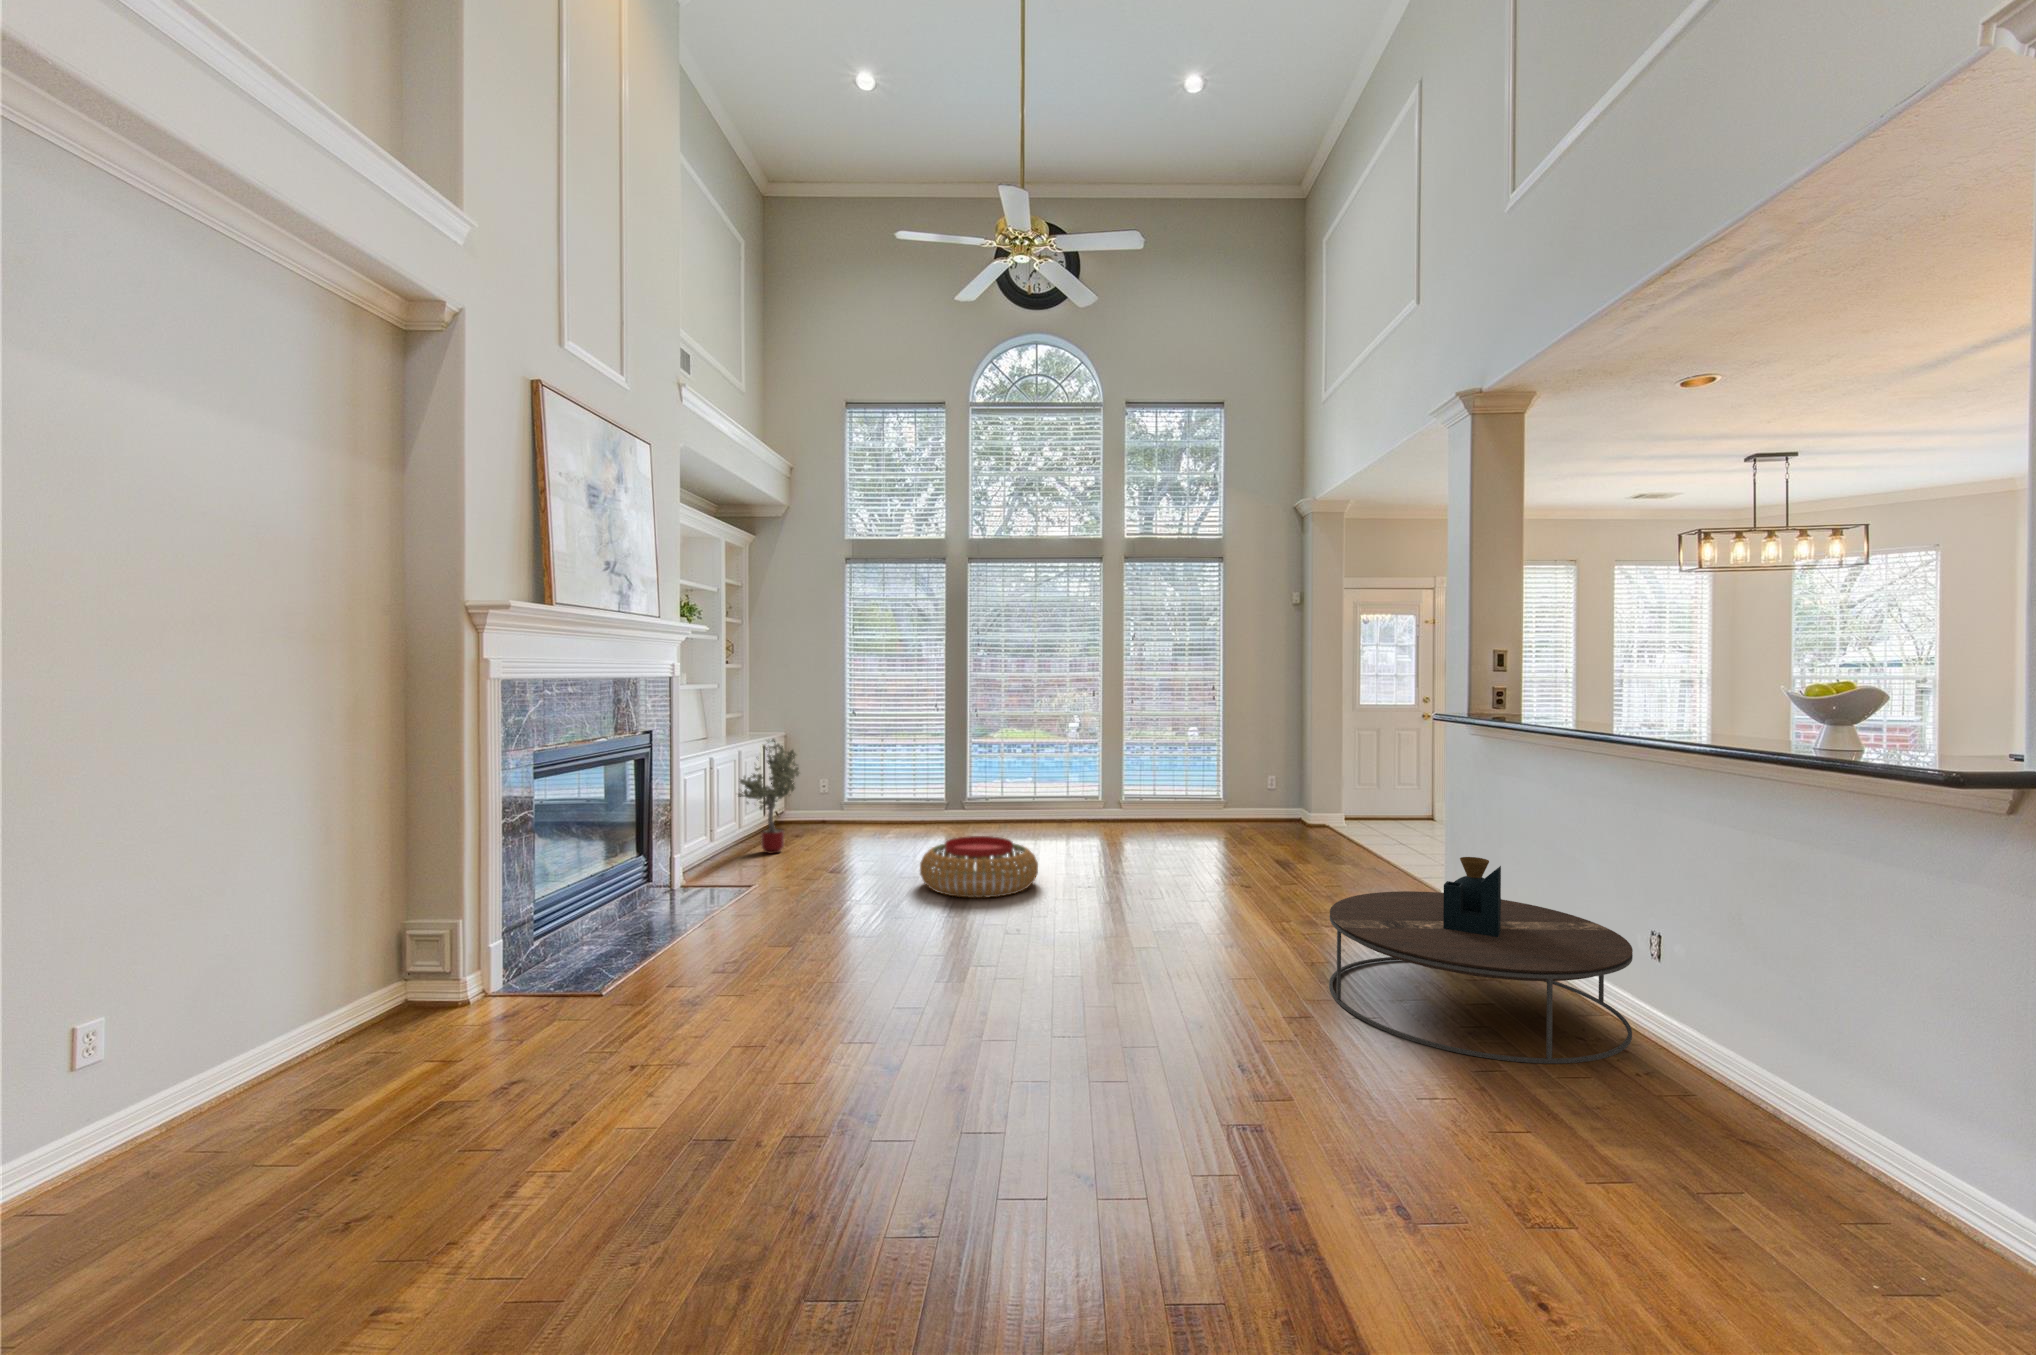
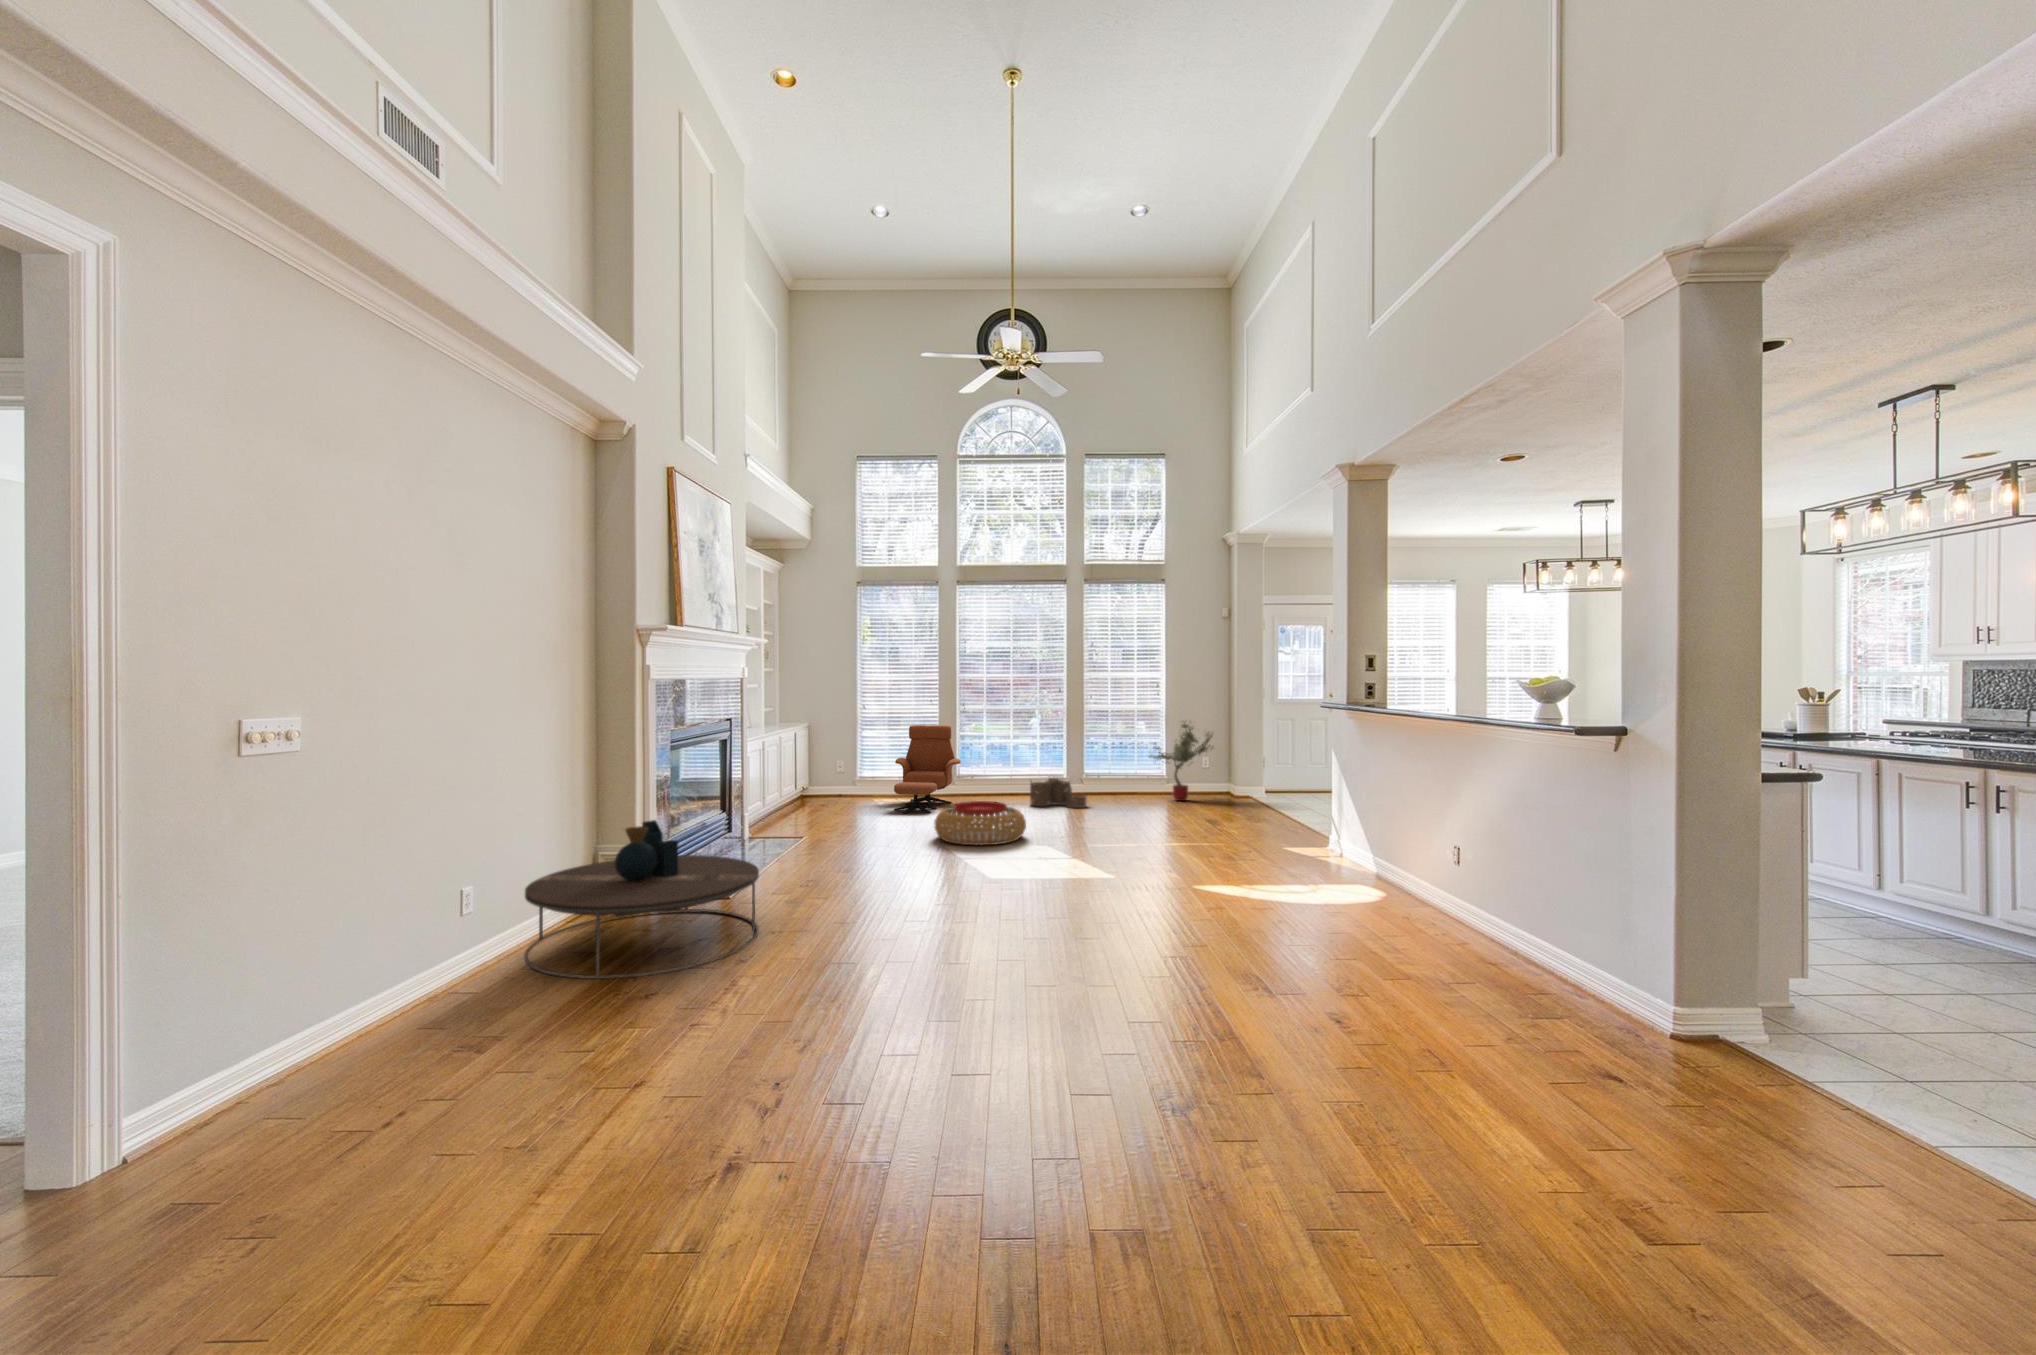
lounge chair: none [881,735,966,845] -> present [894,725,961,814]
potted tree: present [738,739,799,854] -> present [1149,724,1213,801]
woven basket: none [1049,797,1119,839] -> present [1030,778,1087,808]
coffee table: present [1329,857,1633,1064] -> present [524,820,759,979]

